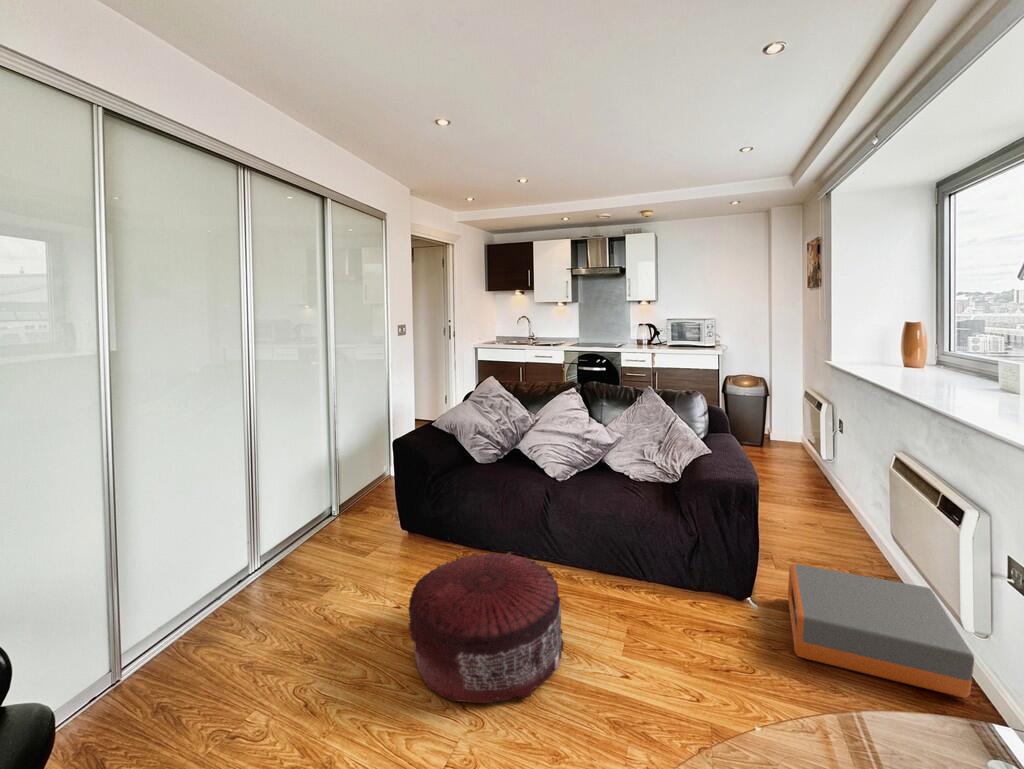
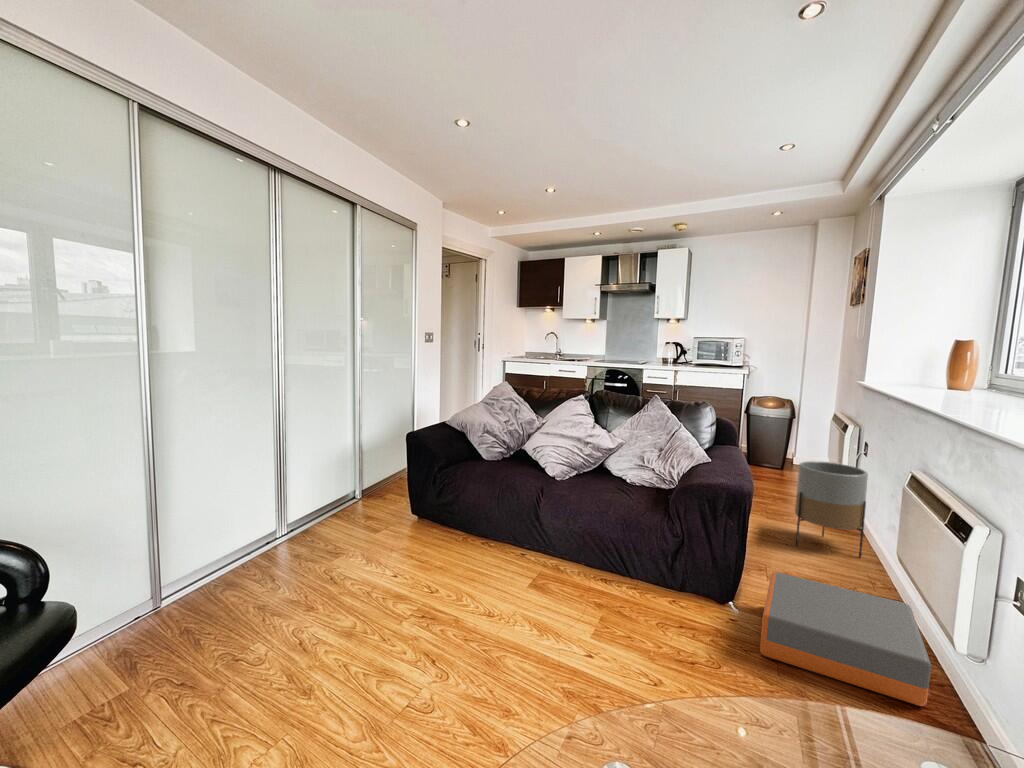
planter: none [790,441,861,534] -> present [795,461,868,558]
pouf: present [408,552,564,703] -> none [394,534,539,661]

